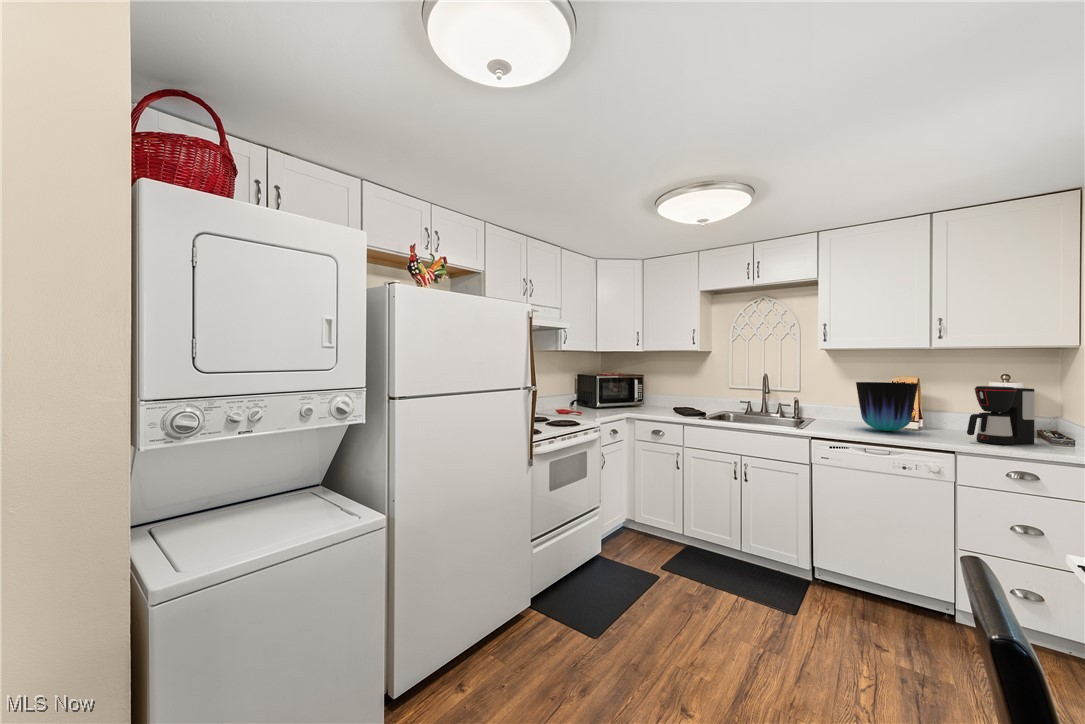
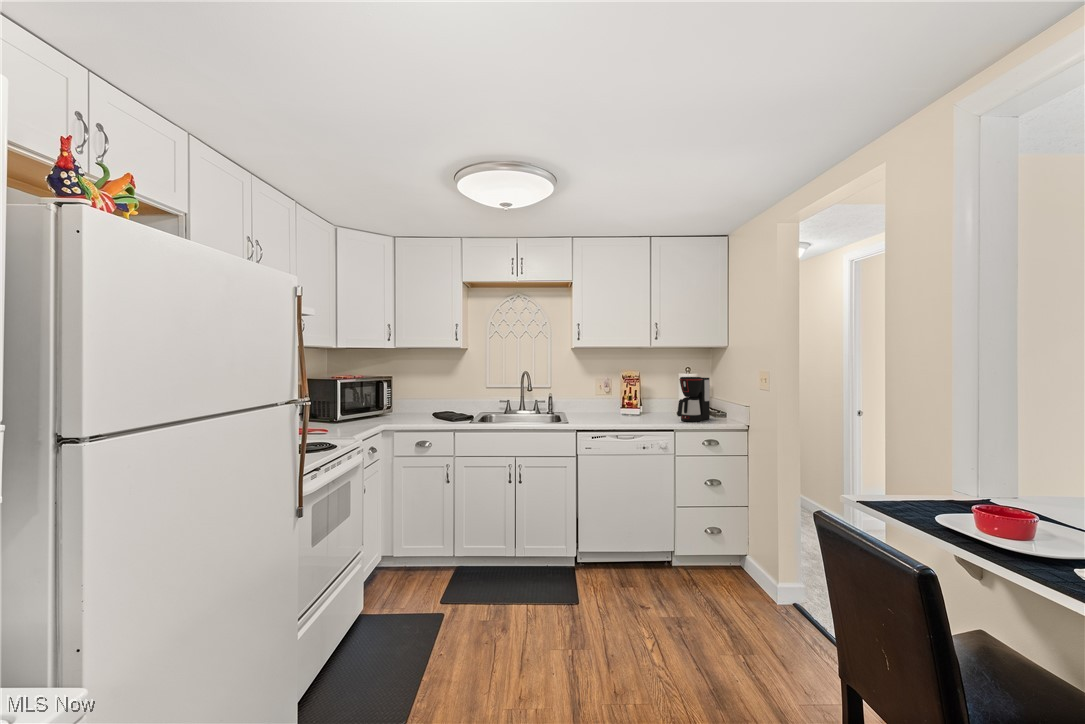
vase: present [856,382,918,431] -> none [601,376,644,419]

